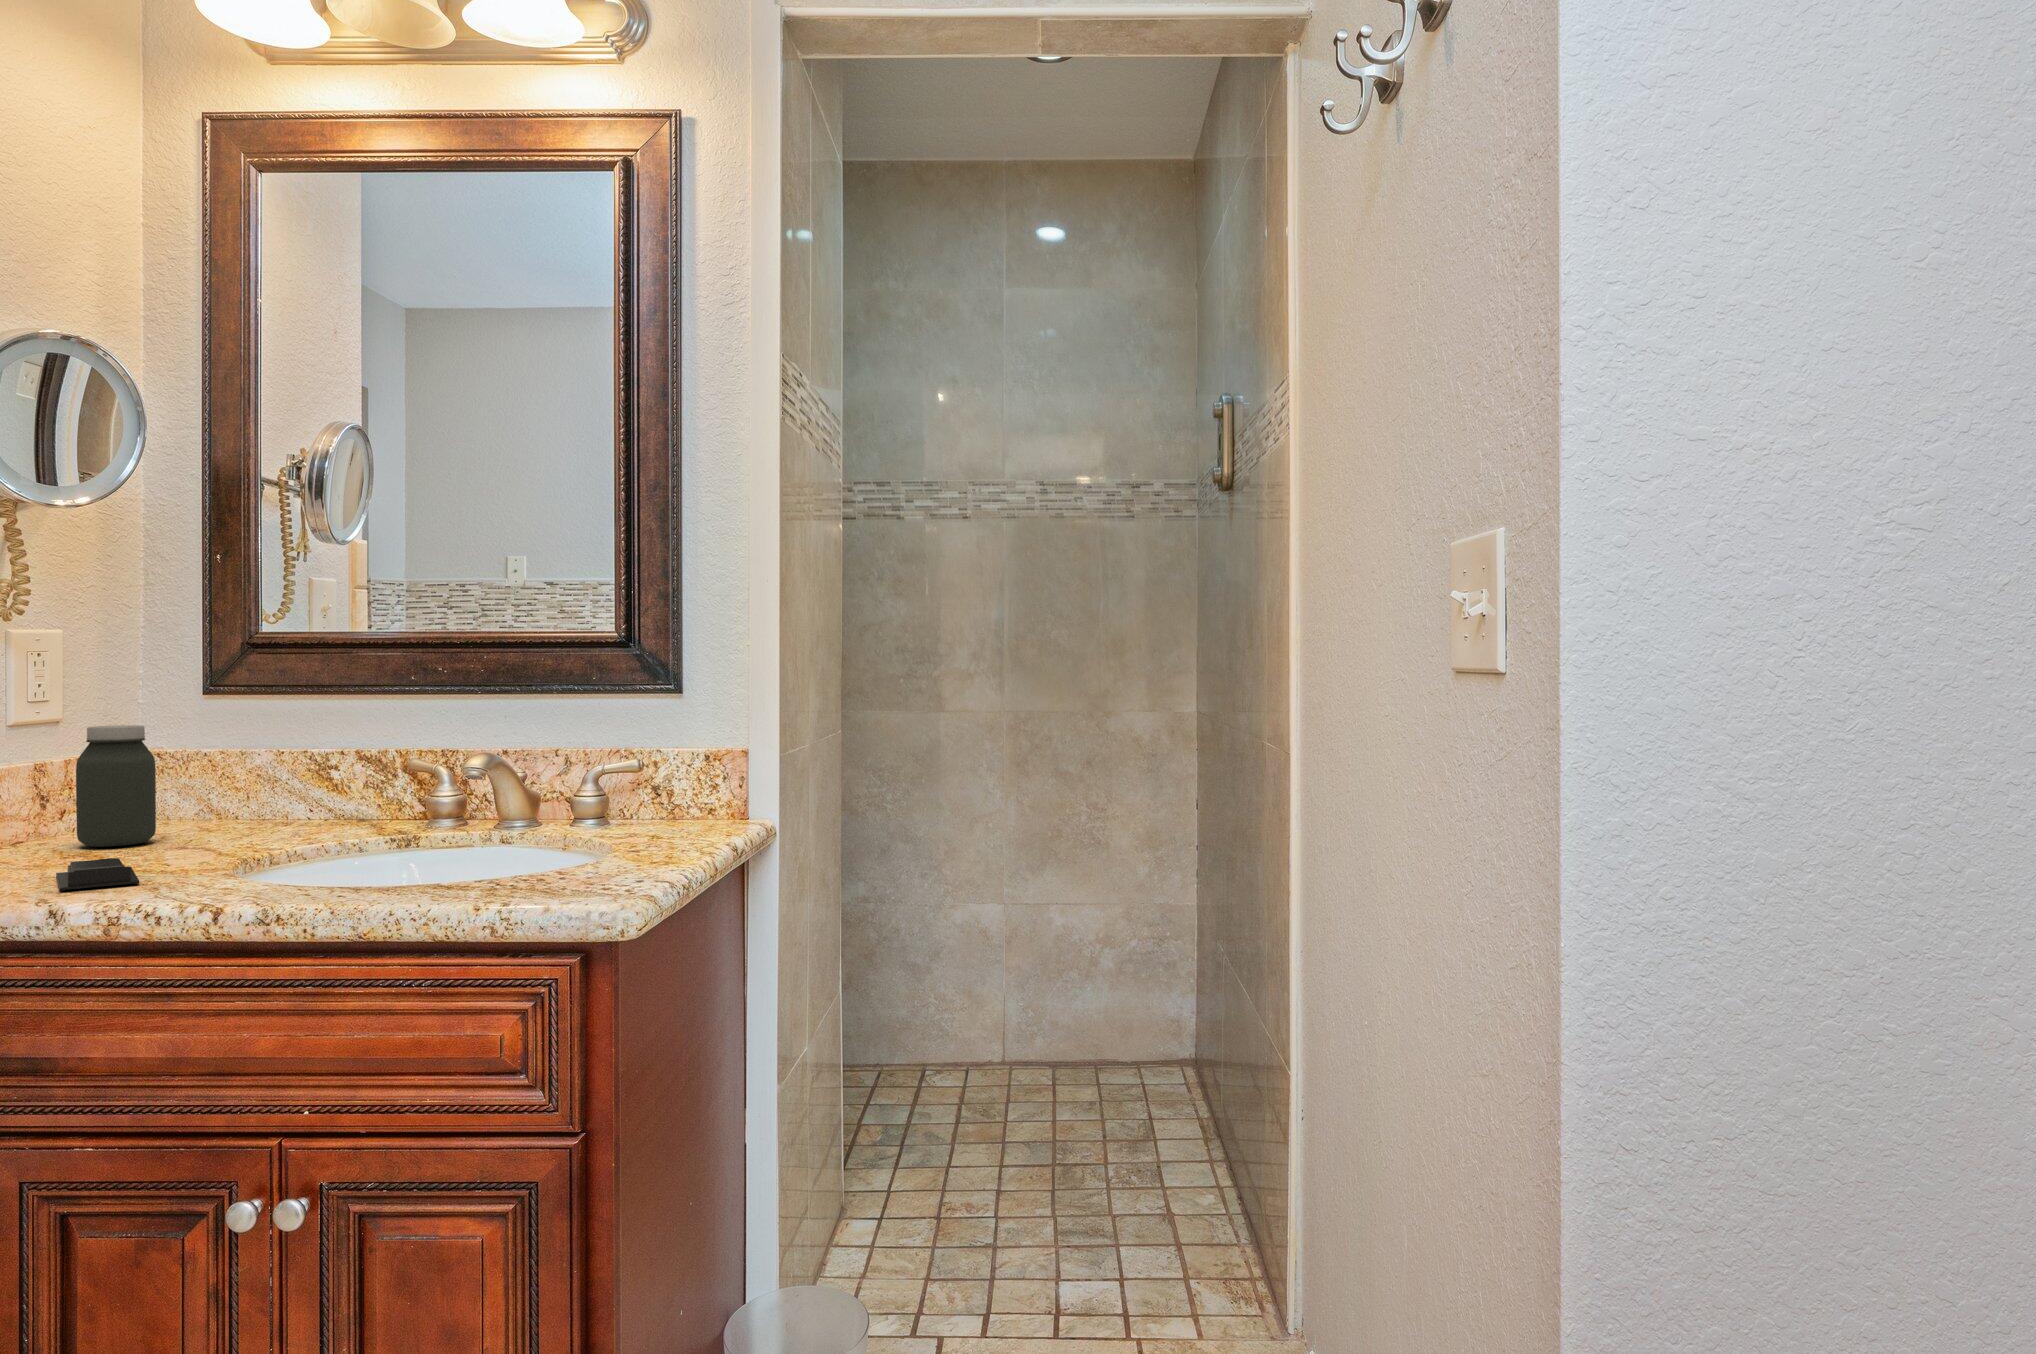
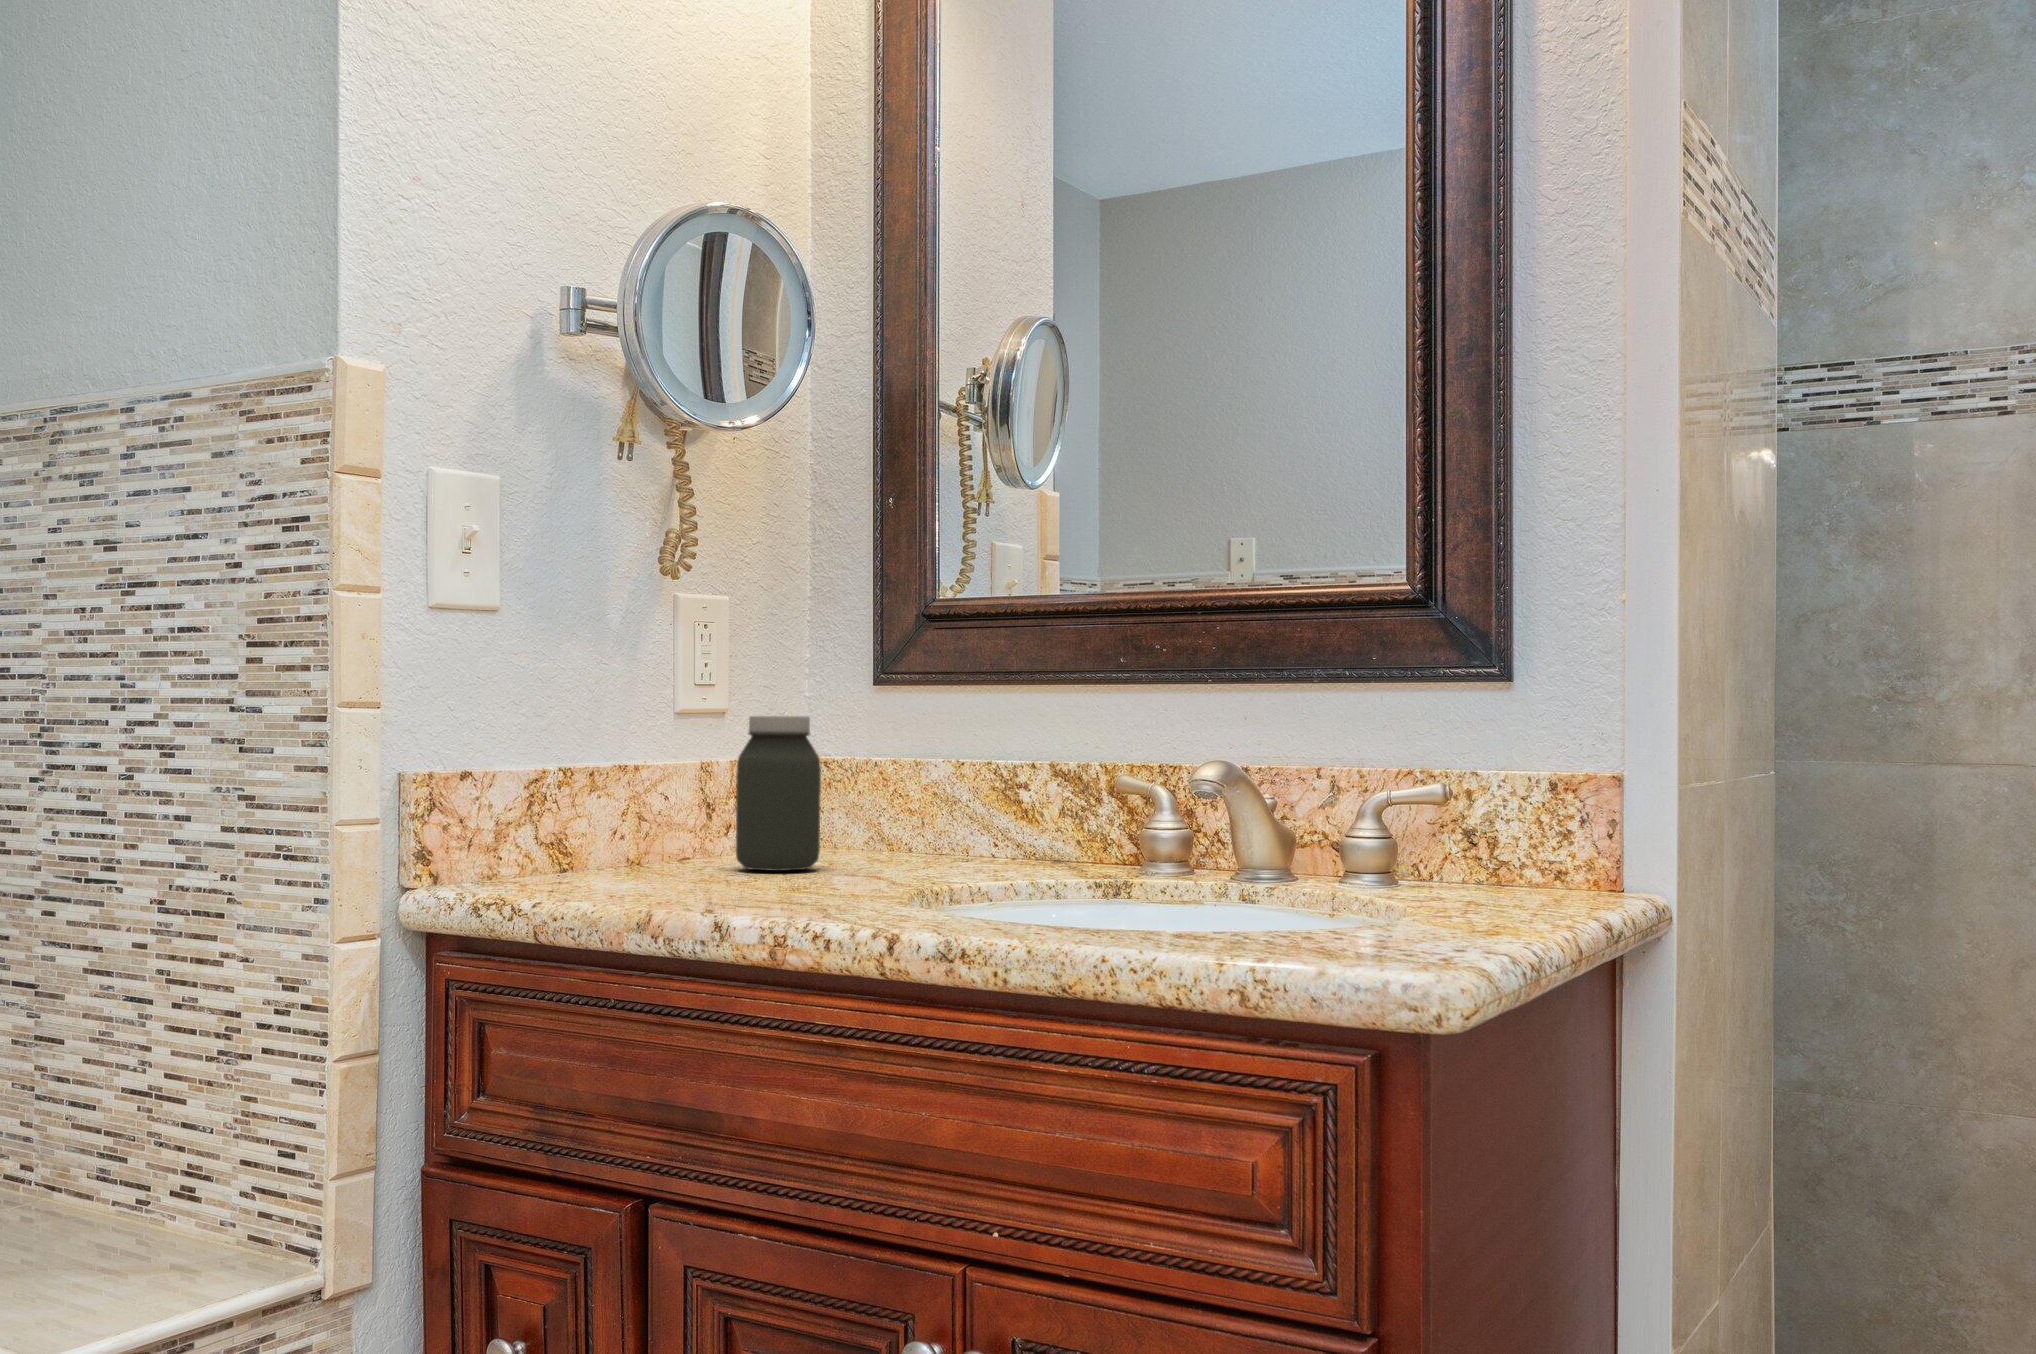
soap bar: present [56,858,139,890] -> none [714,875,803,905]

